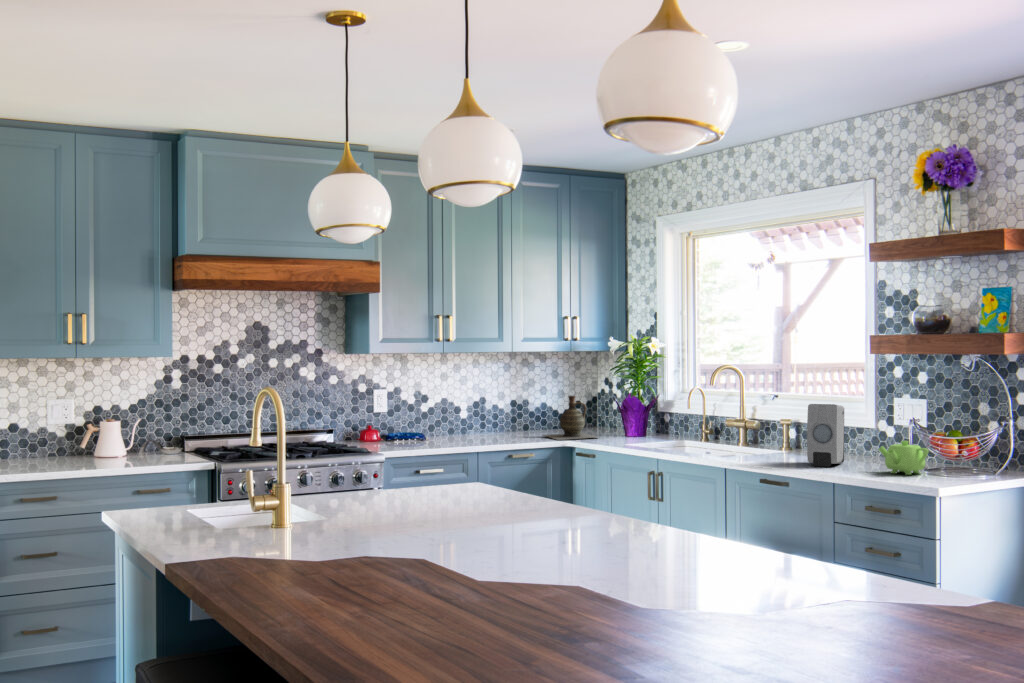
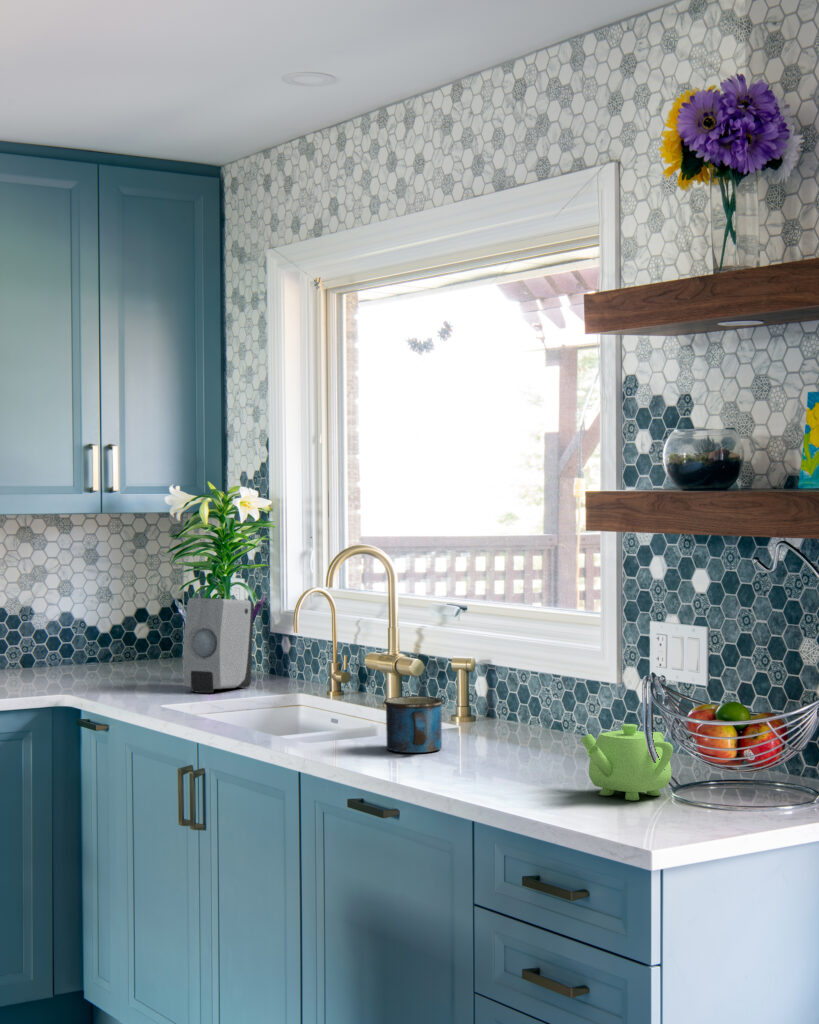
ceramic jug: present [544,396,597,440] -> none [33,603,142,694]
soap dispenser: present [807,404,844,467] -> present [183,598,254,693]
mug: none [762,434,792,460] -> present [384,696,444,753]

